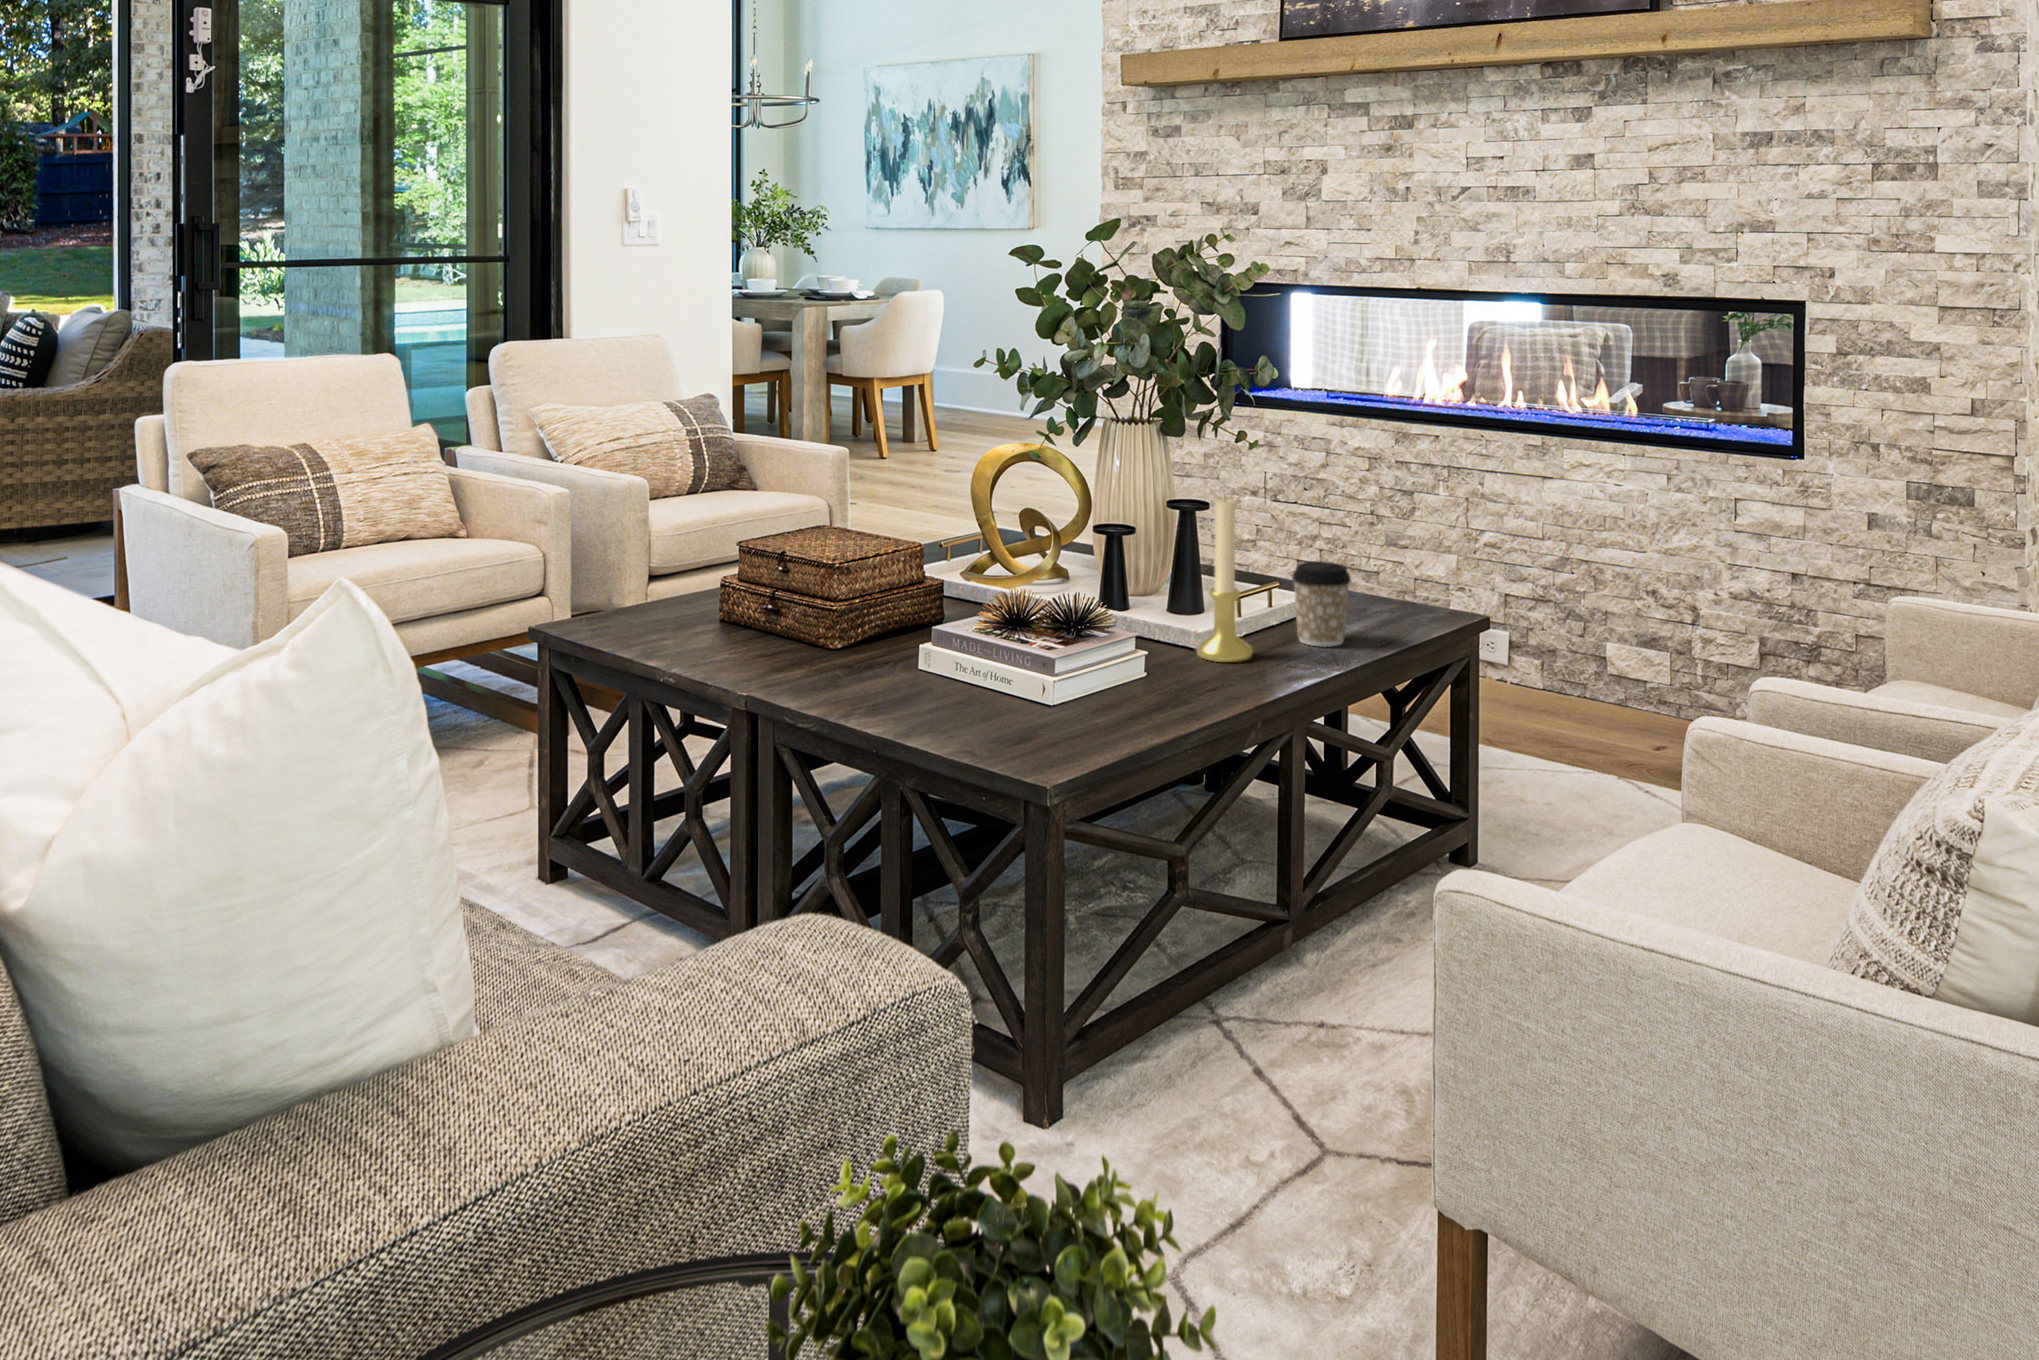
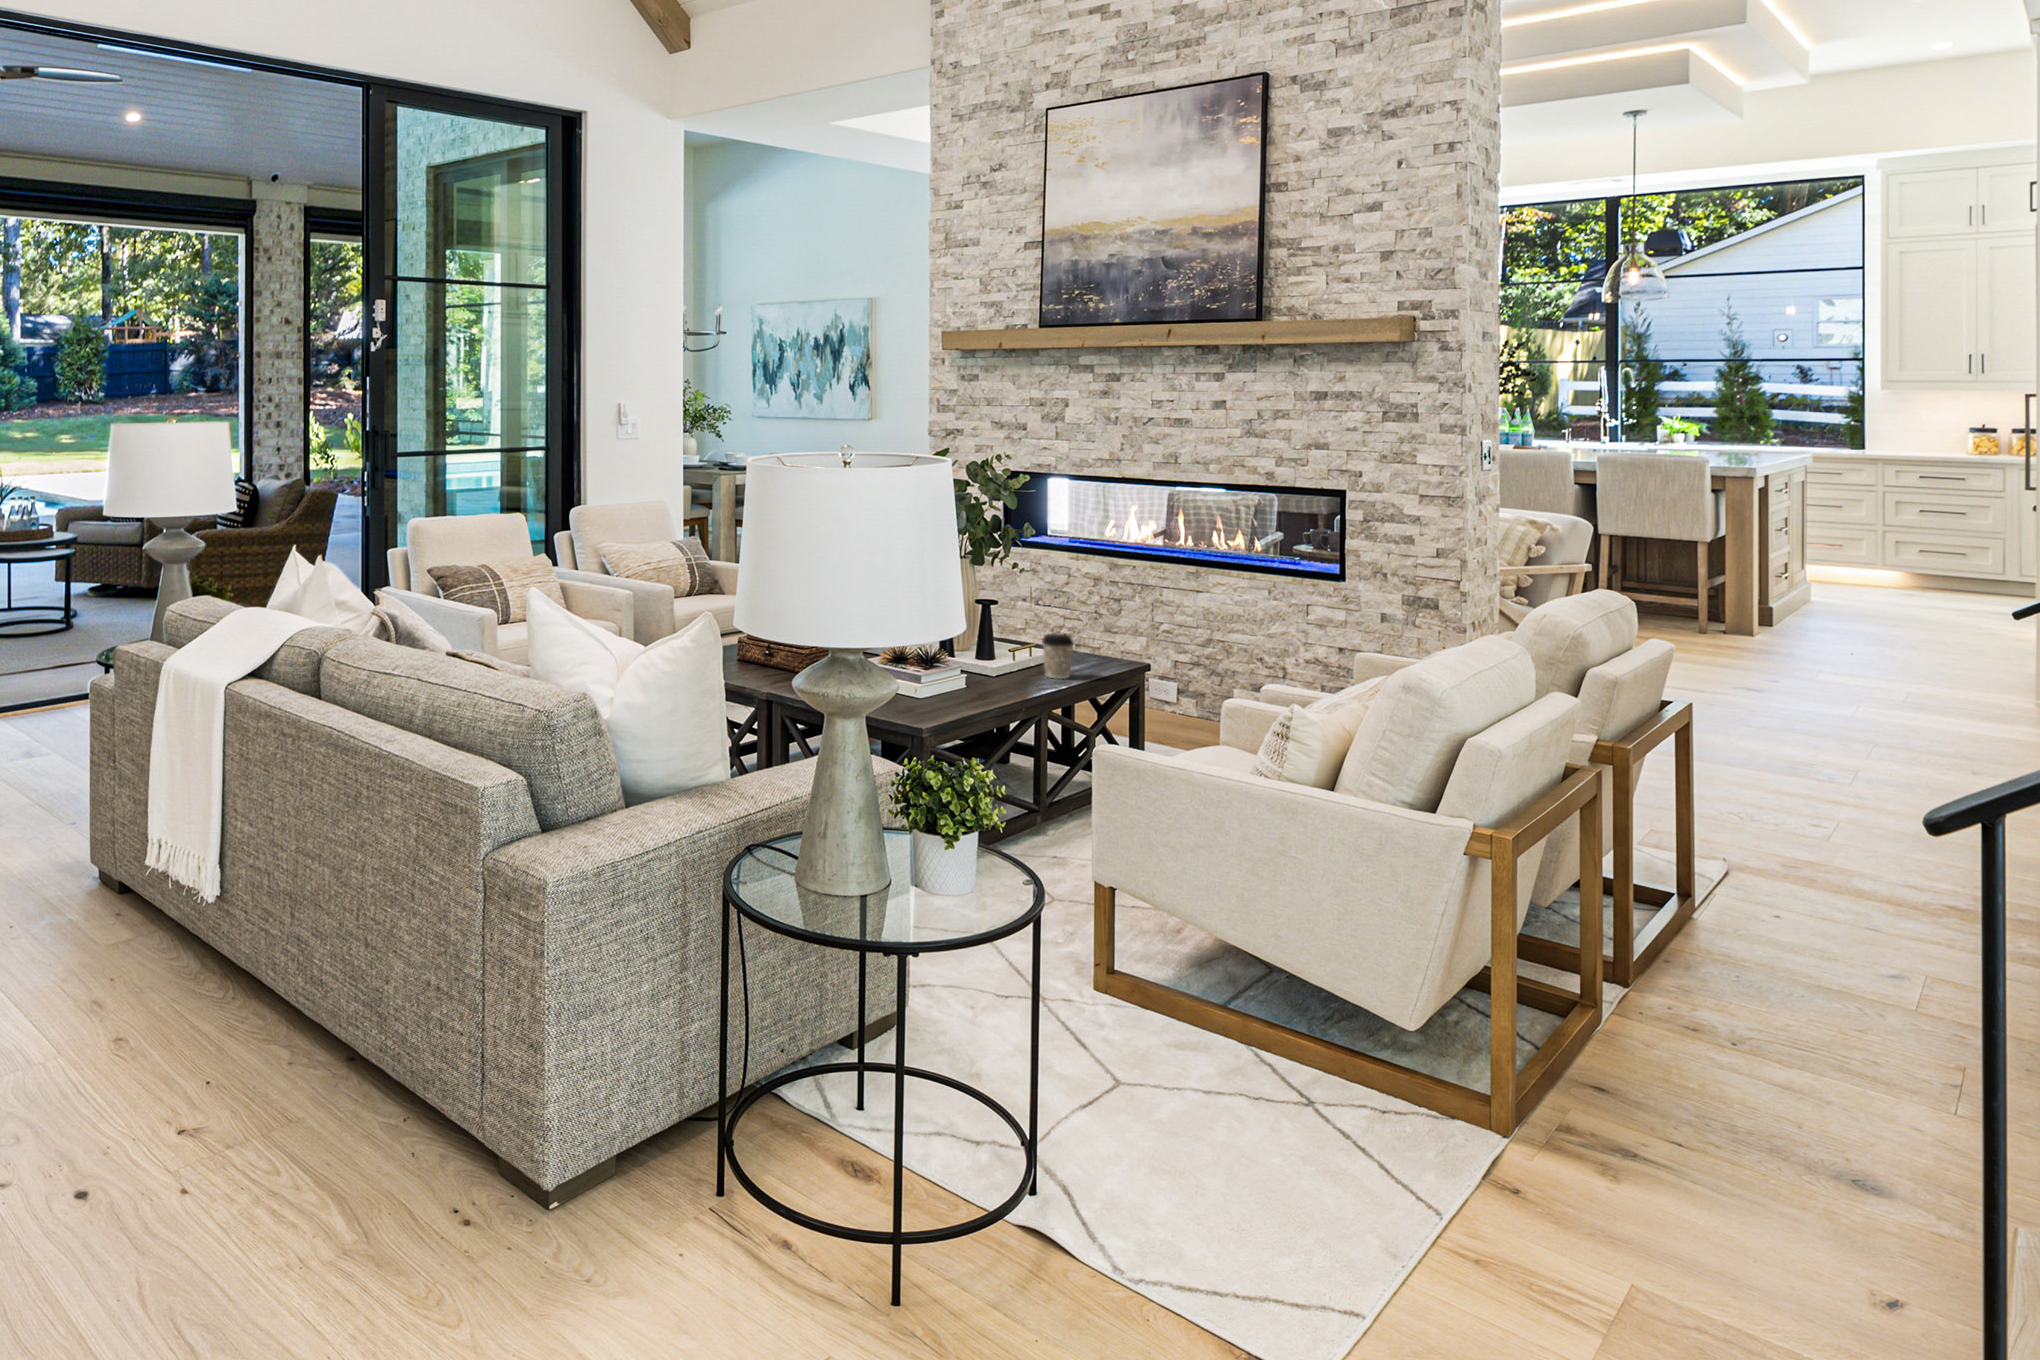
candle holder: present [1197,498,1252,662] -> none [990,596,1020,685]

